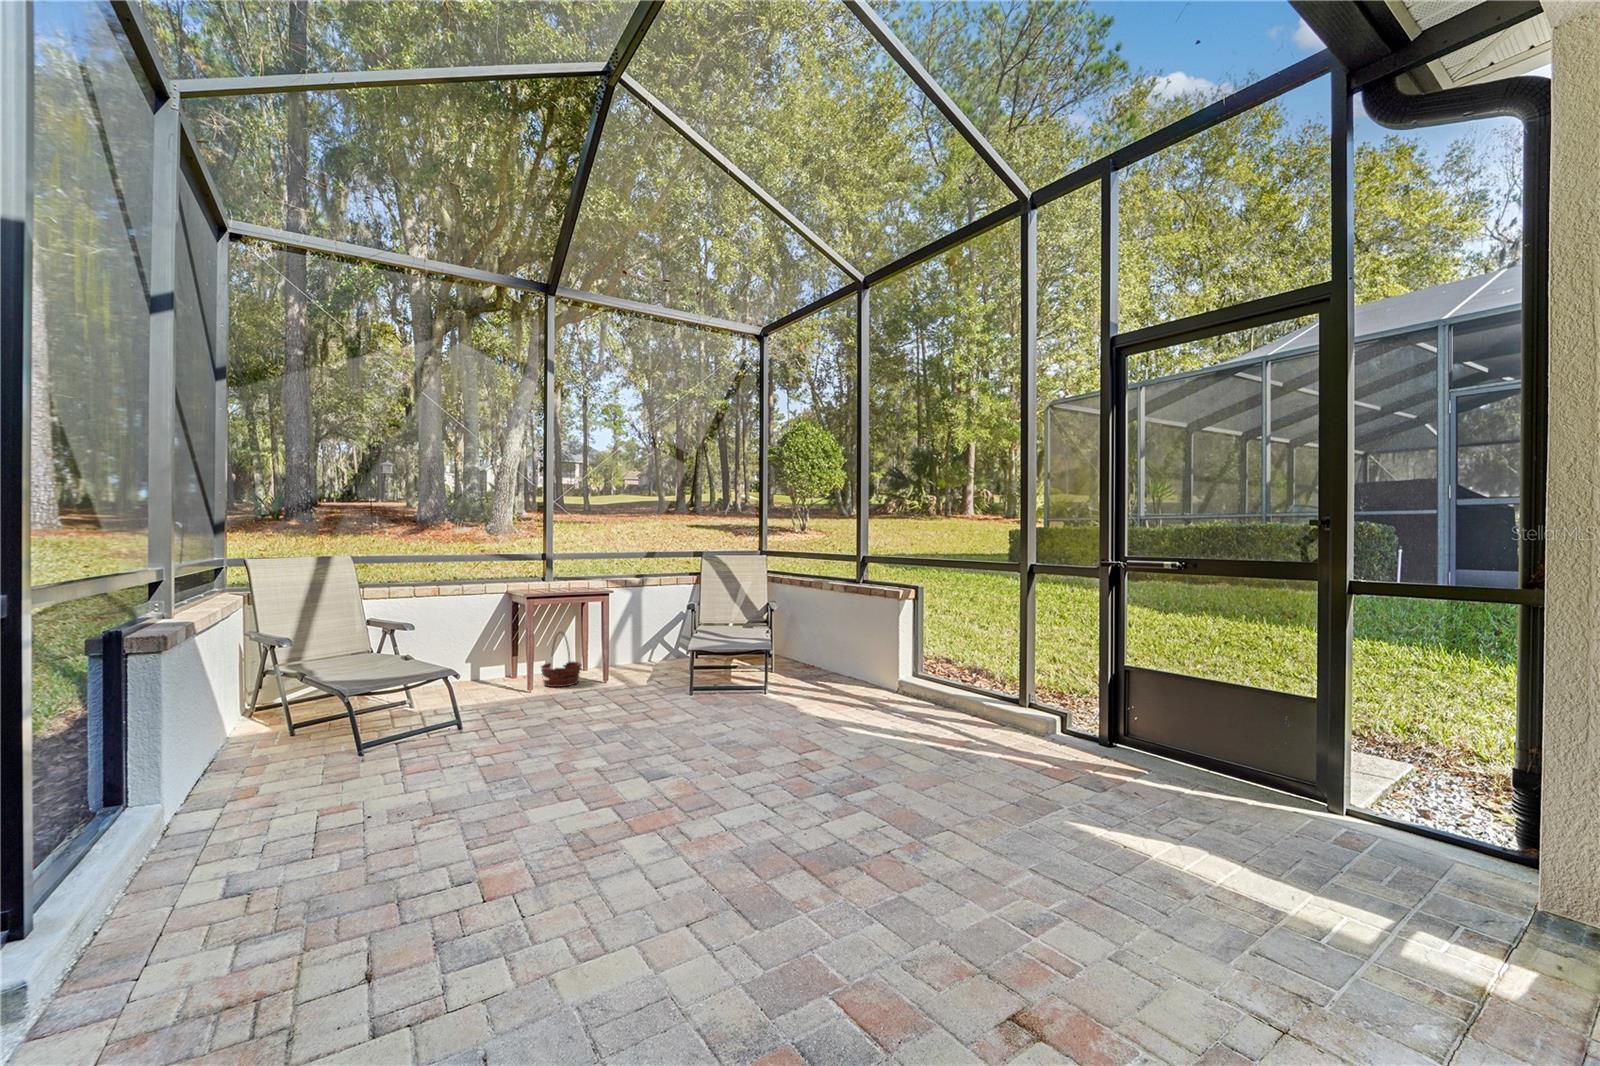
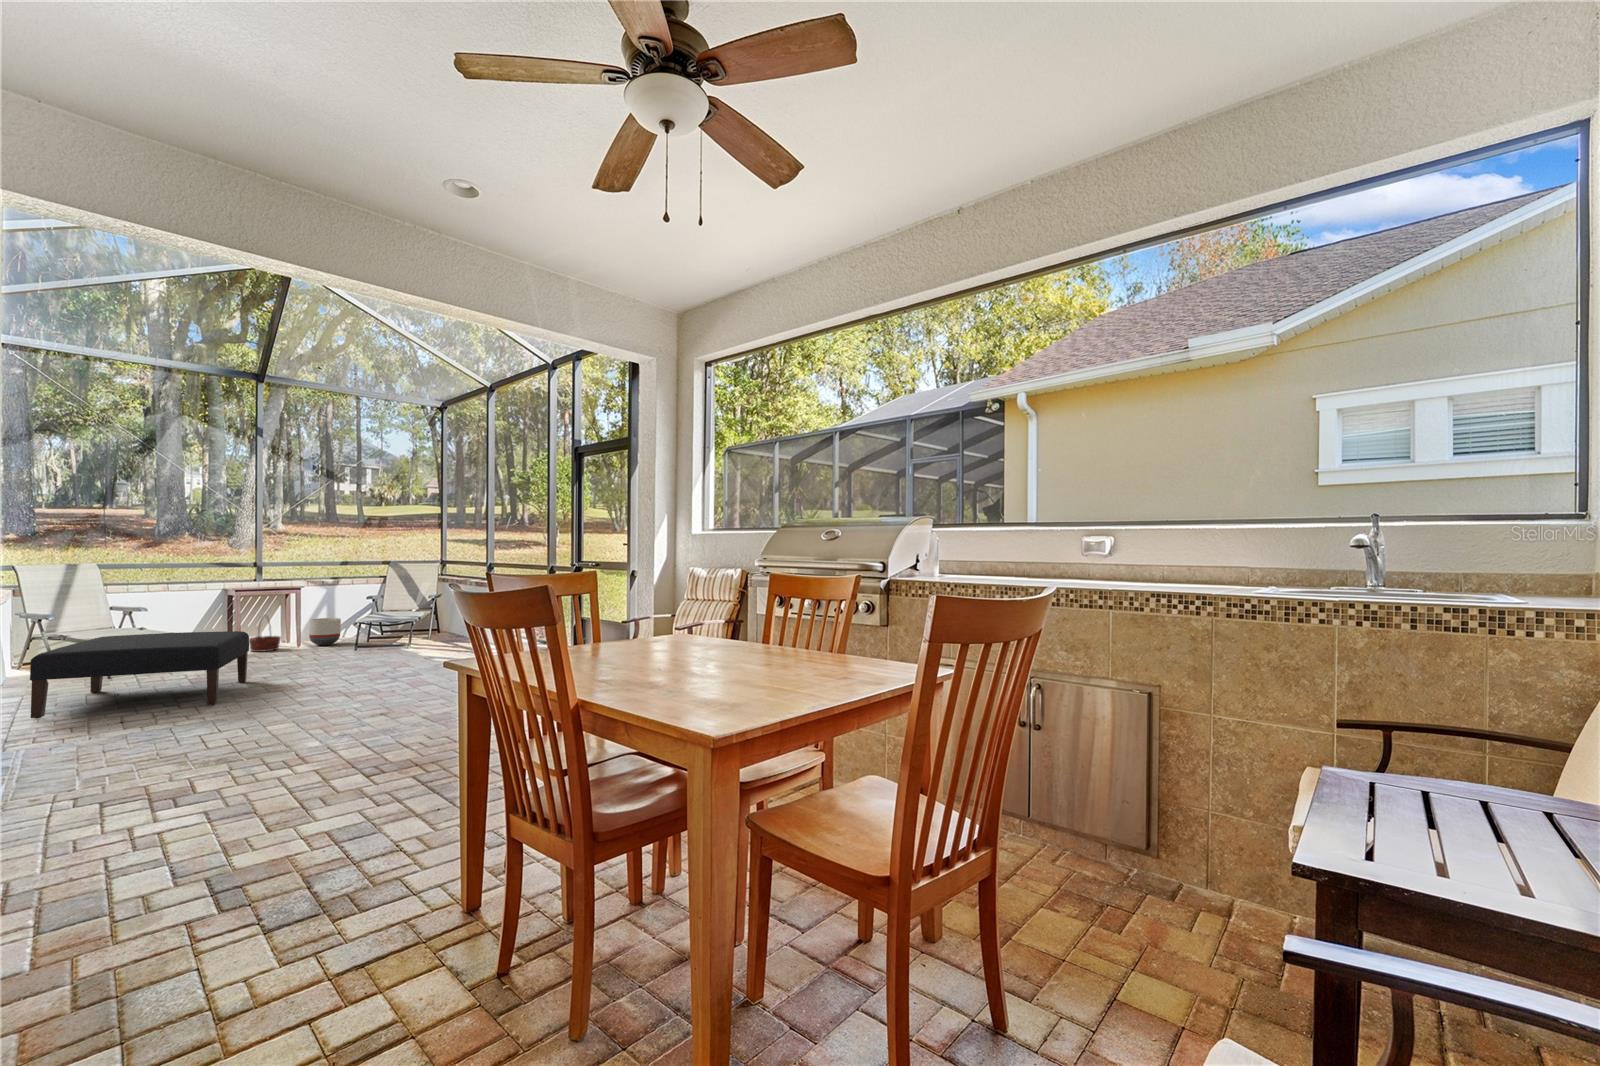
planter: none [614,634,653,676] -> present [309,618,341,645]
ottoman: none [174,683,571,925] -> present [30,631,249,719]

